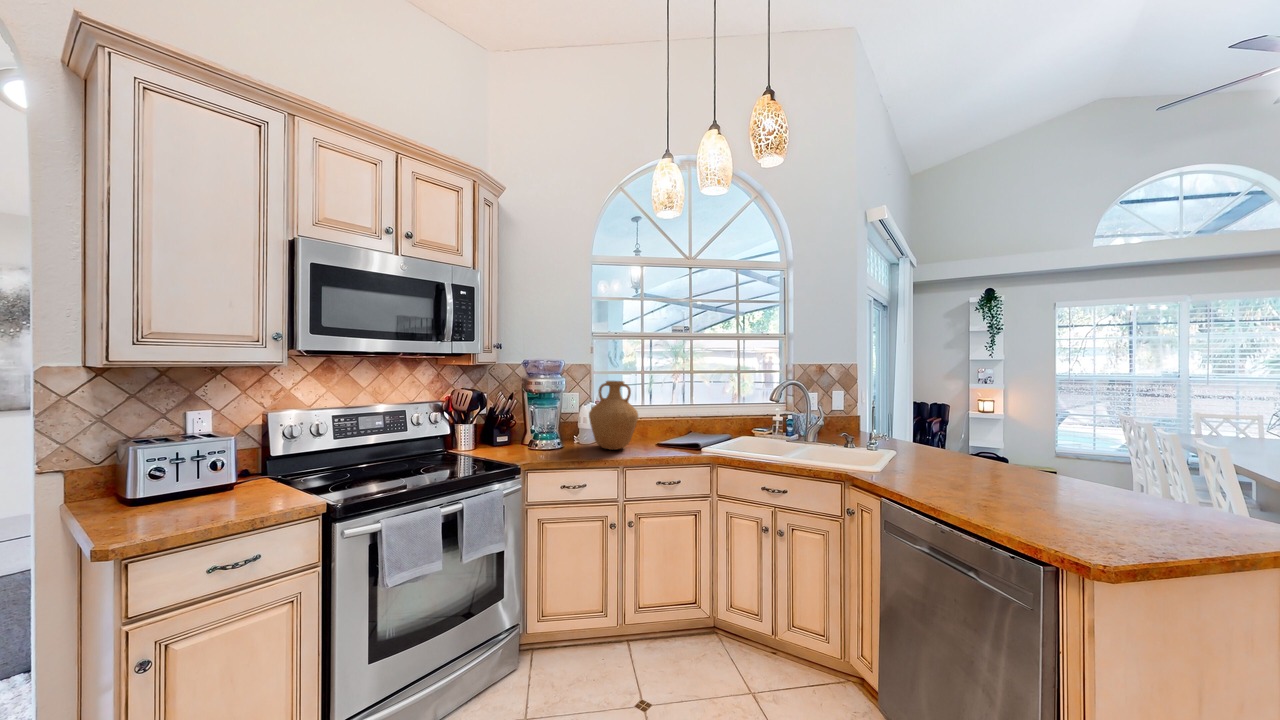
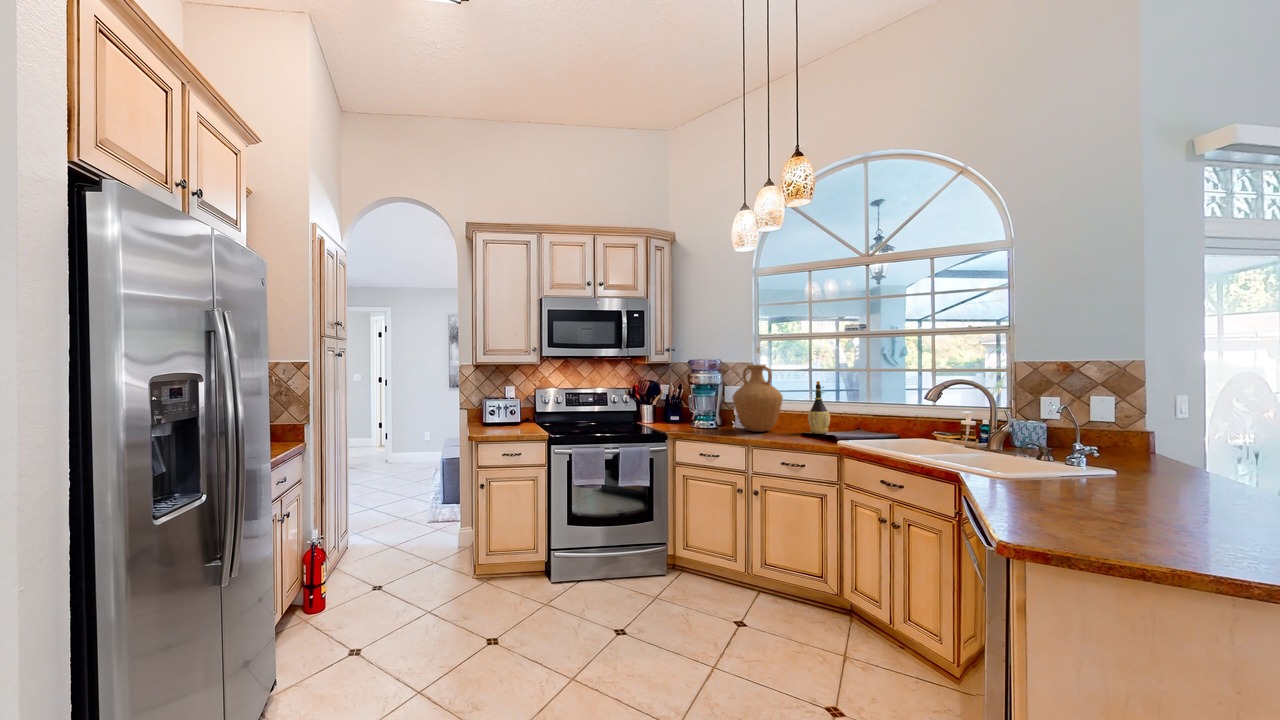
wine bottle: none [657,398,676,446] -> present [808,381,830,434]

